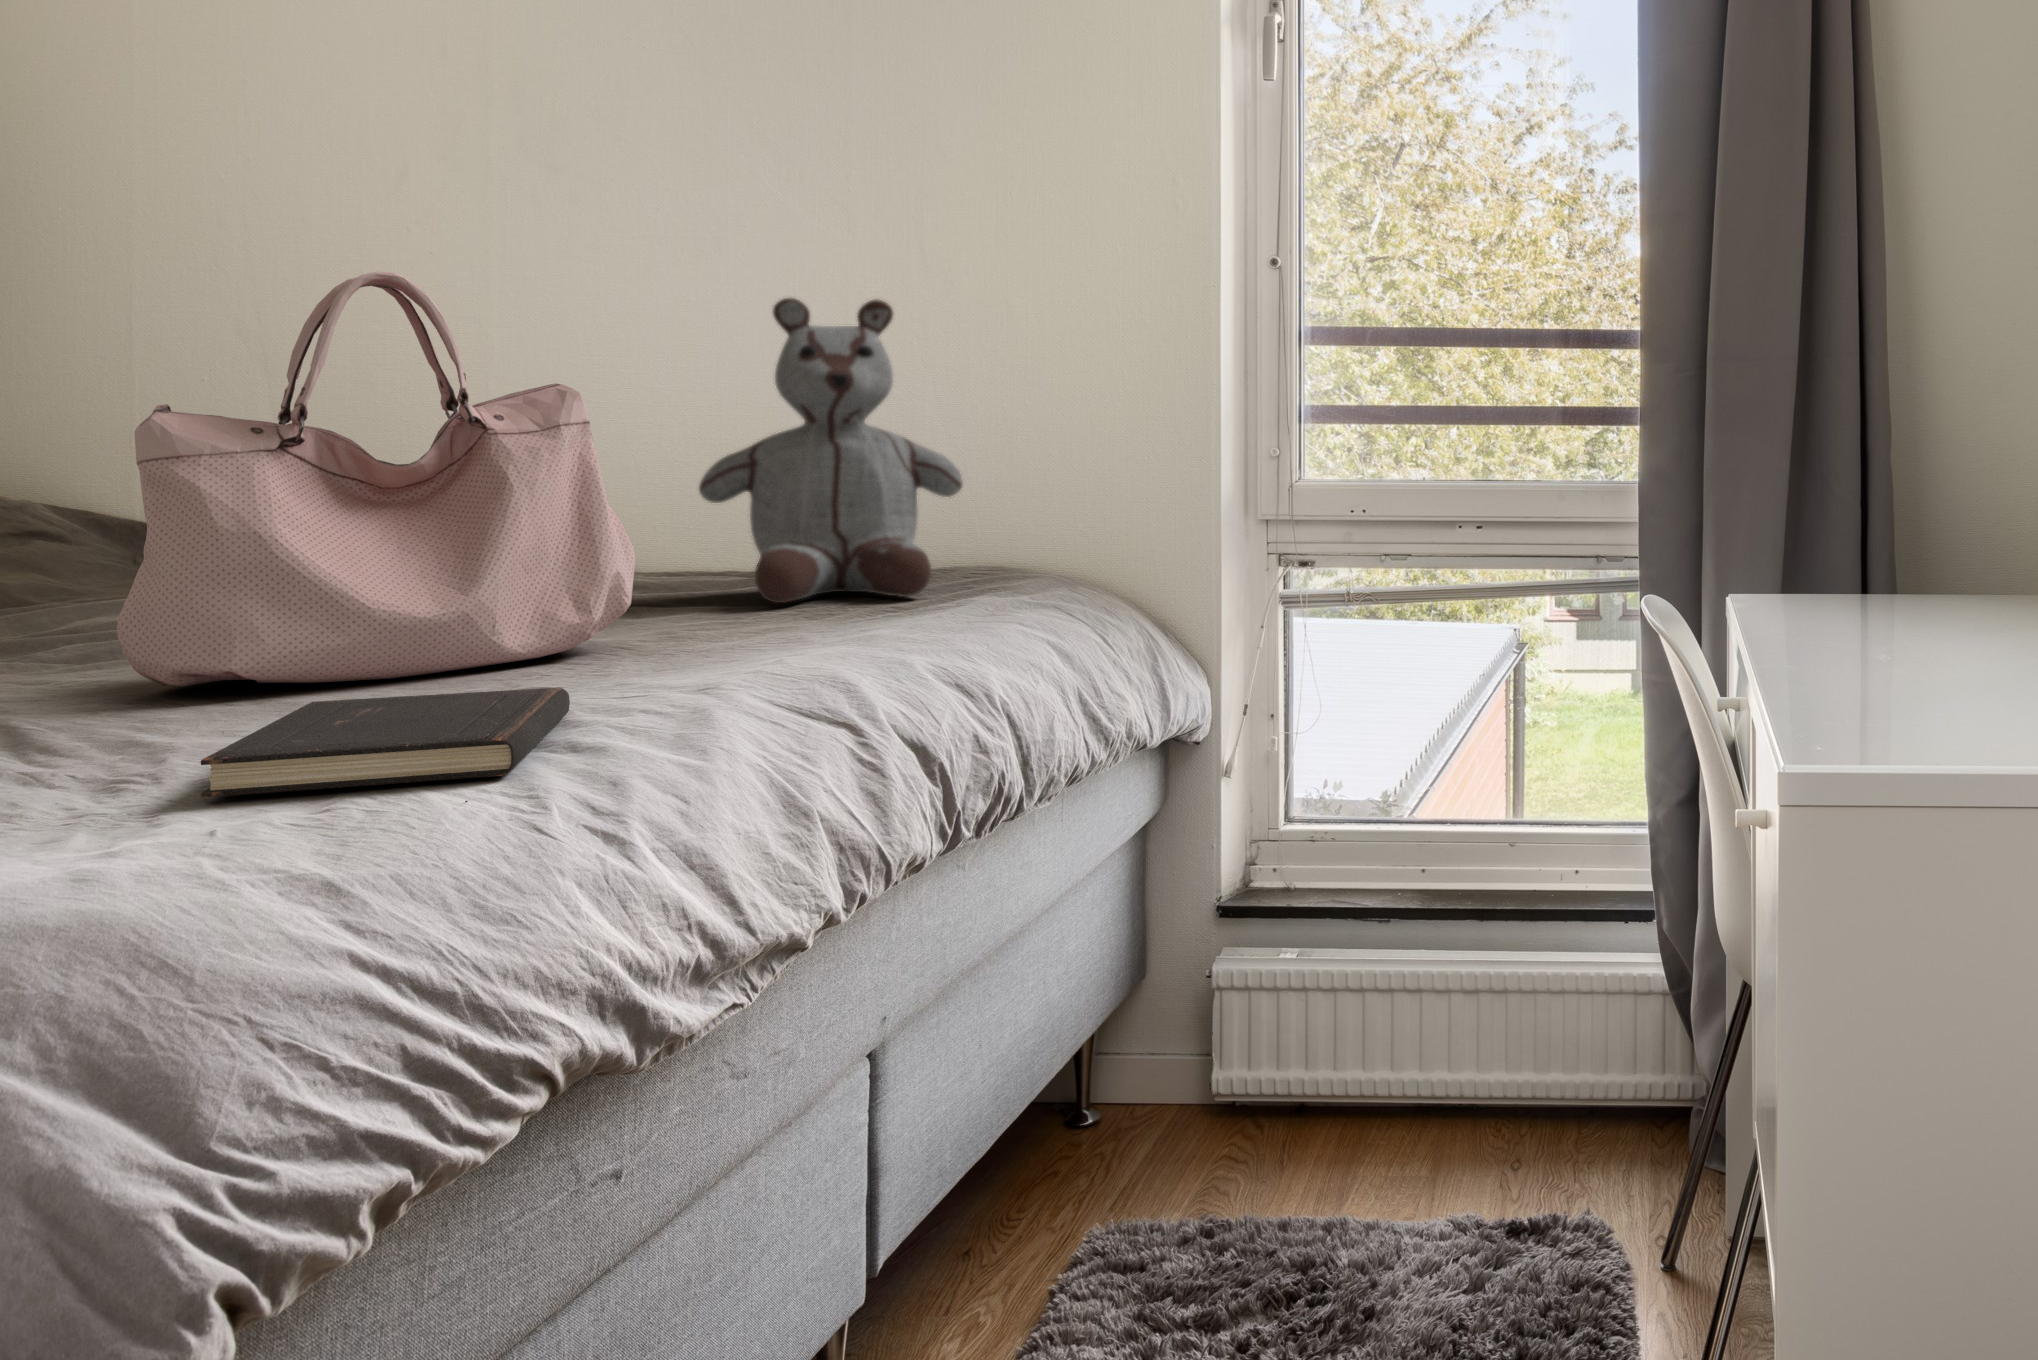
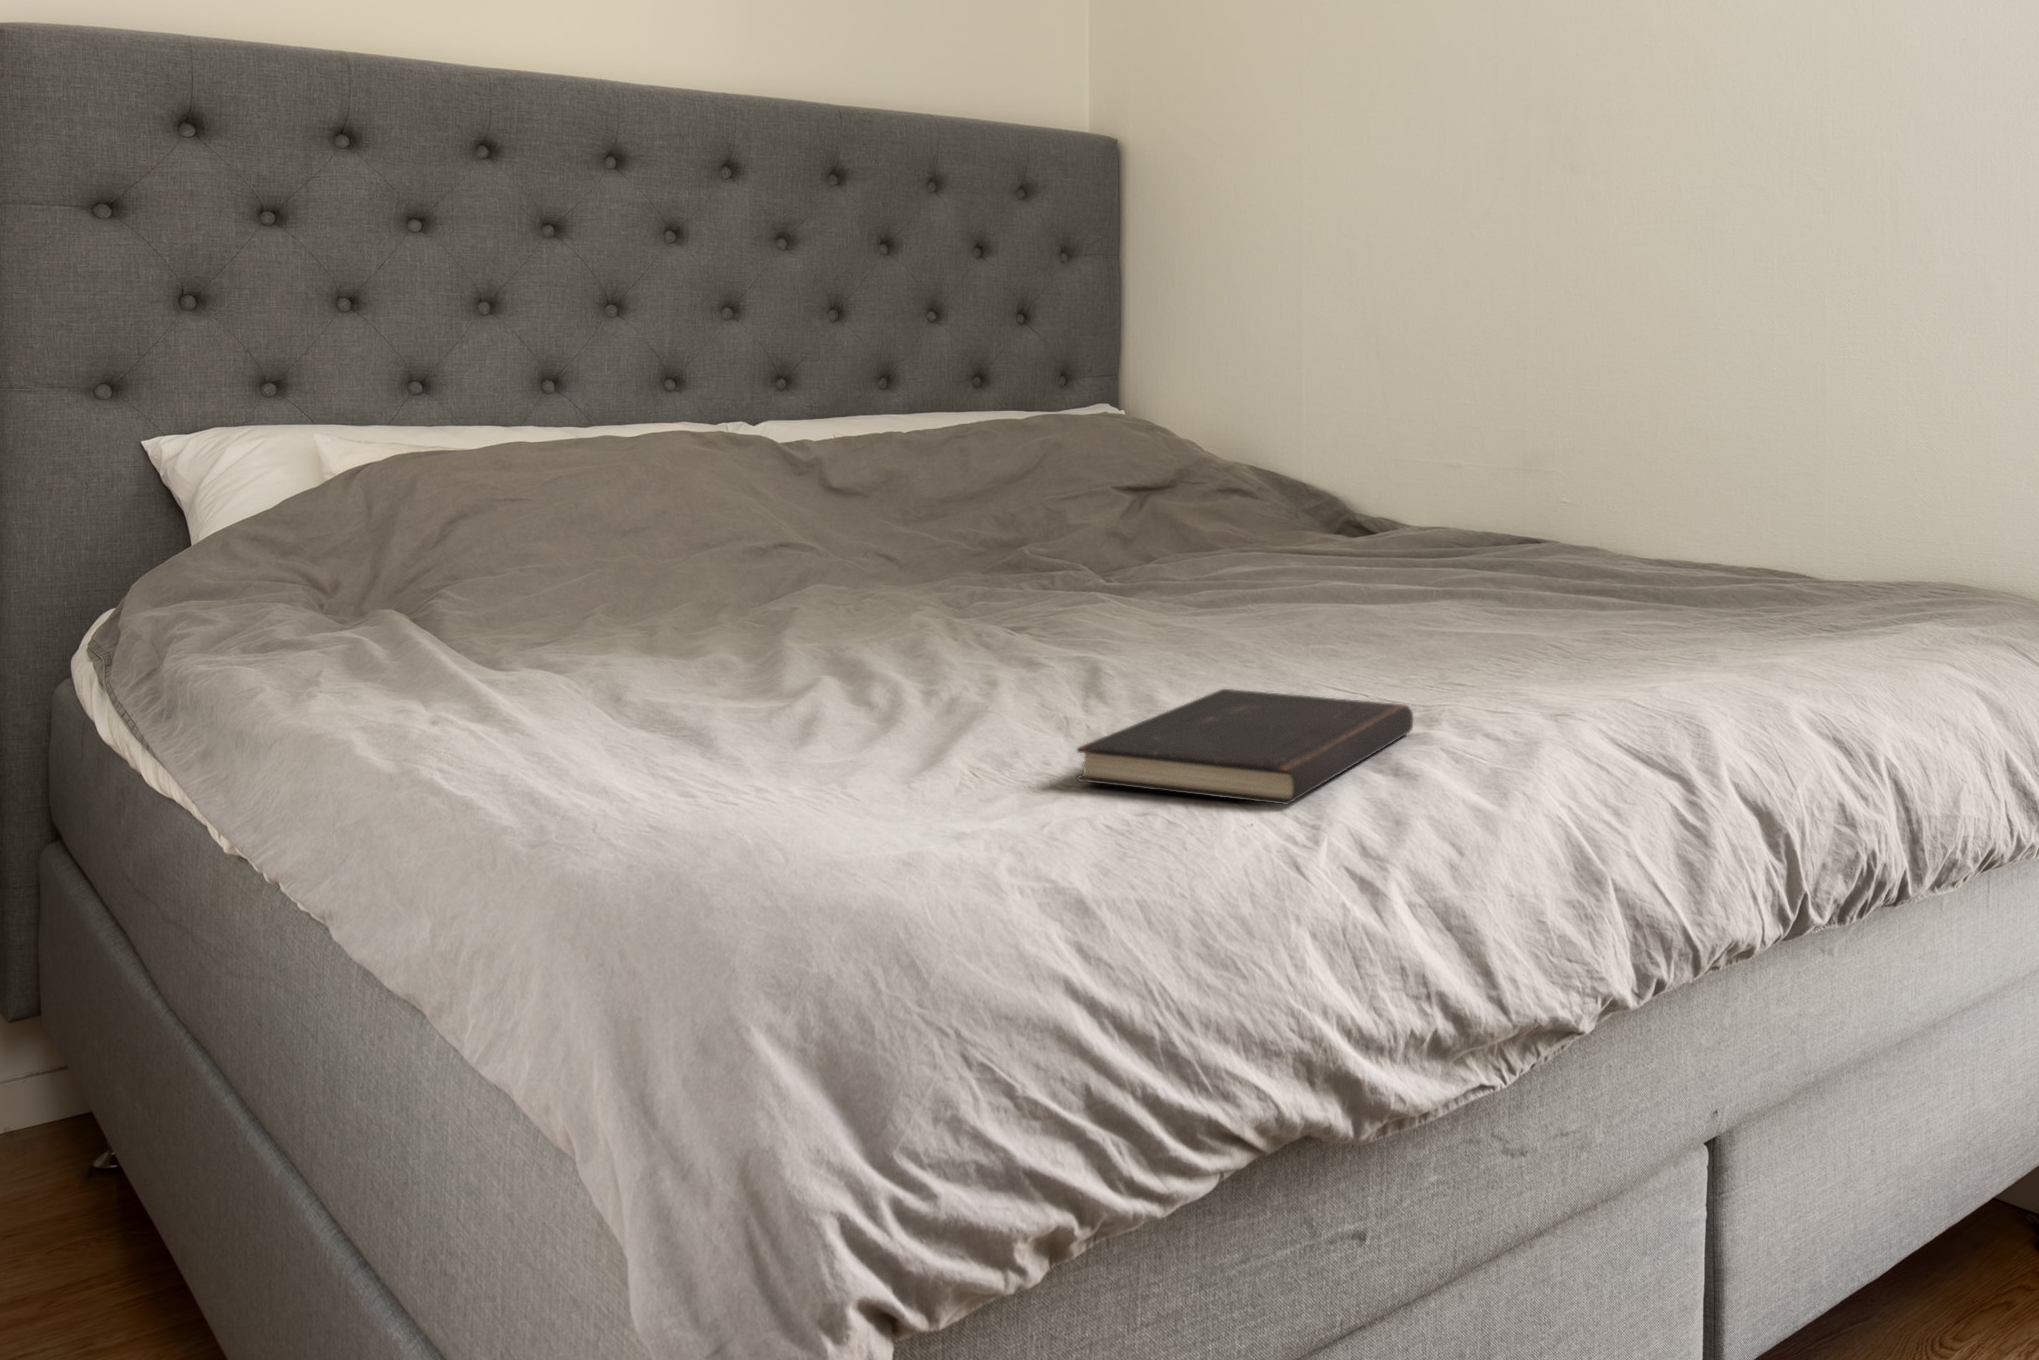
handbag: present [117,271,636,686] -> none [1157,288,1554,658]
stuffed bear: present [699,298,963,603] -> none [1660,291,1925,617]

